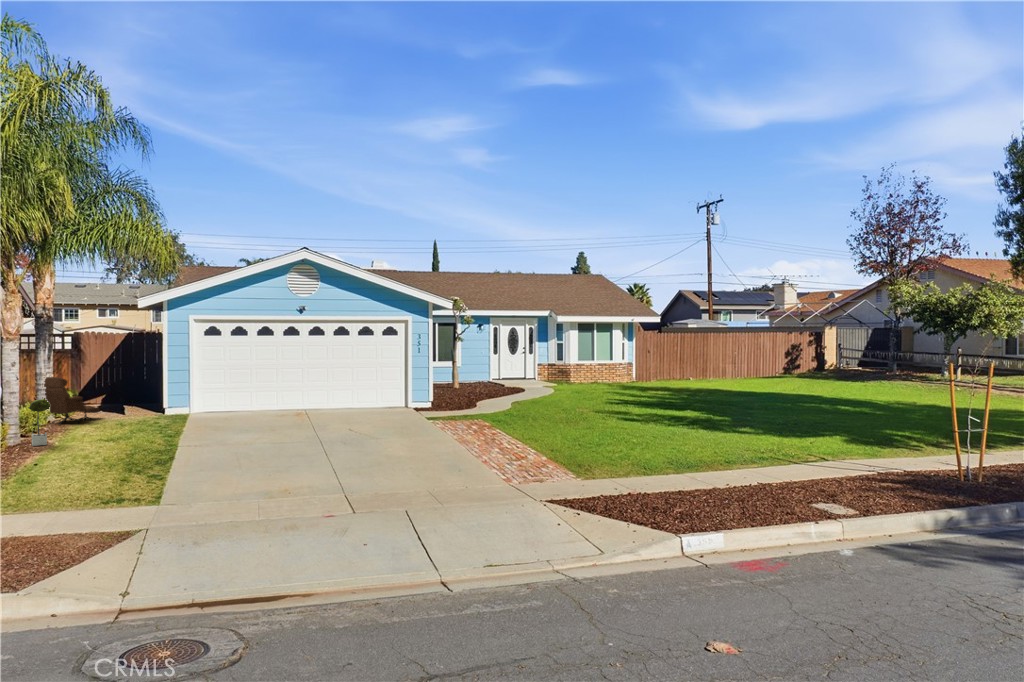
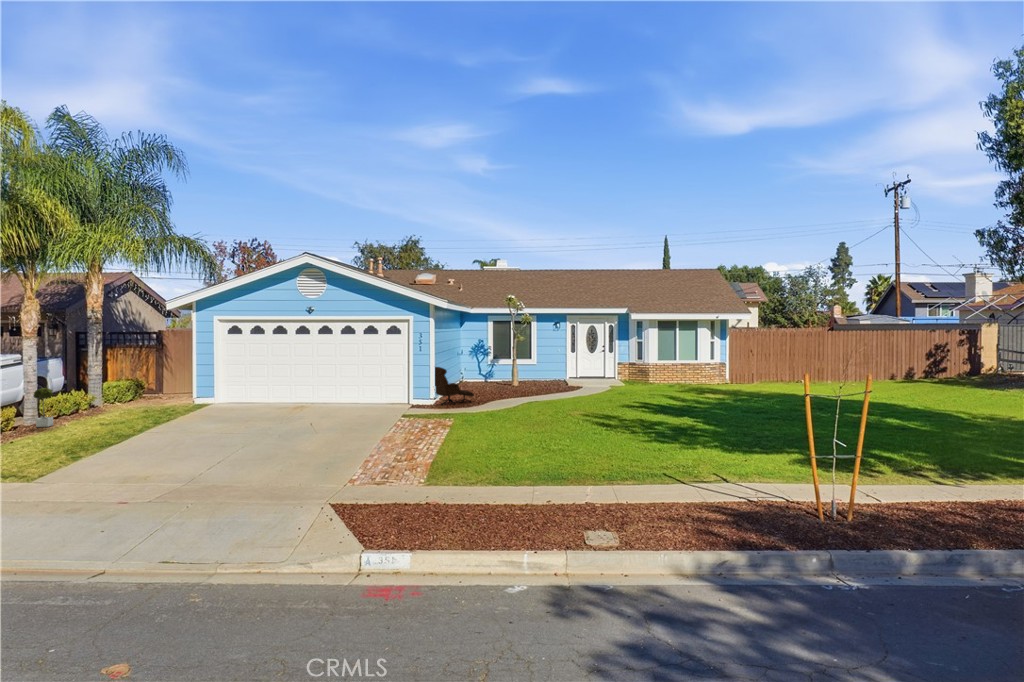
lounge chair: present [44,377,100,425] -> present [435,367,474,404]

